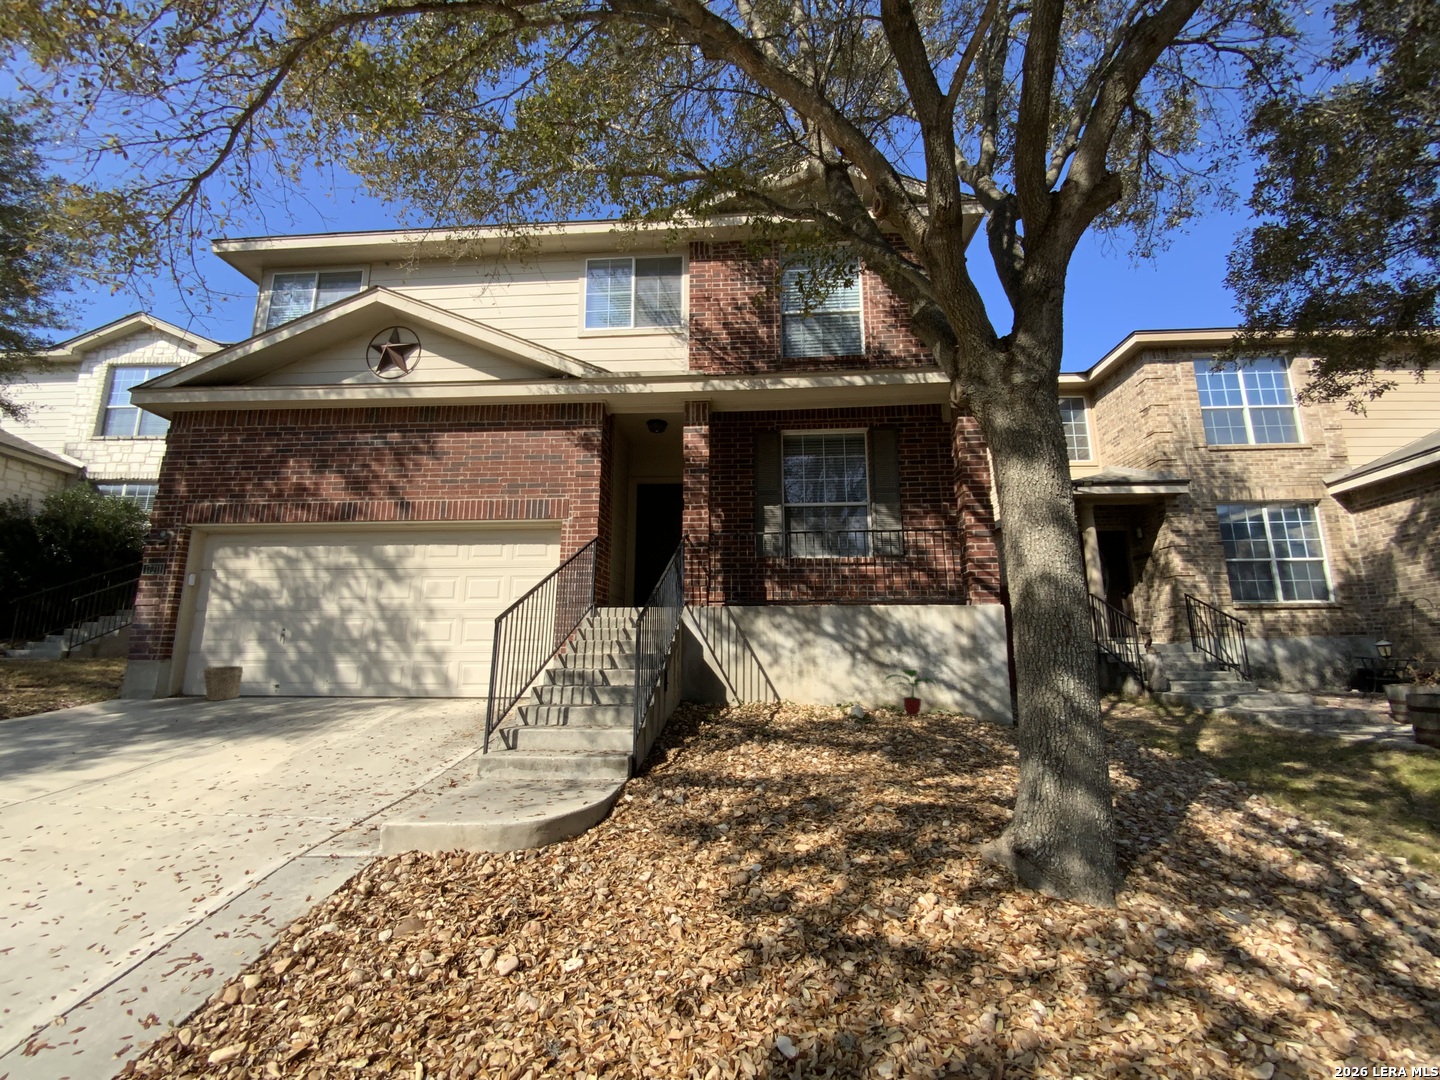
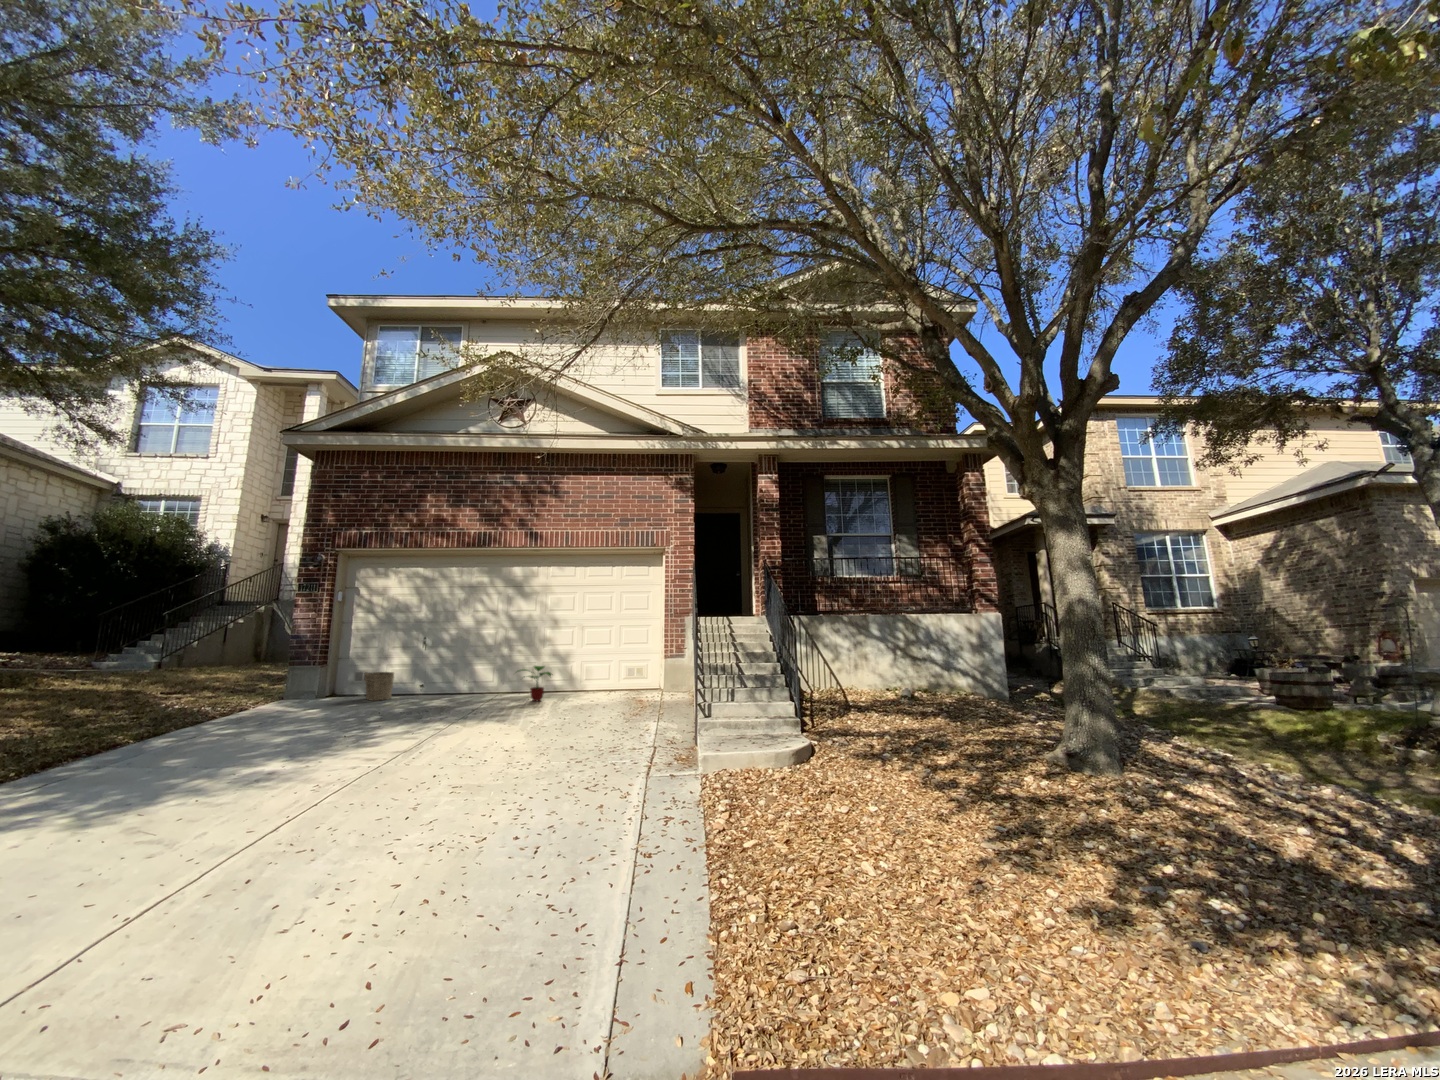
potted plant: present [886,670,935,716] -> present [517,666,551,701]

